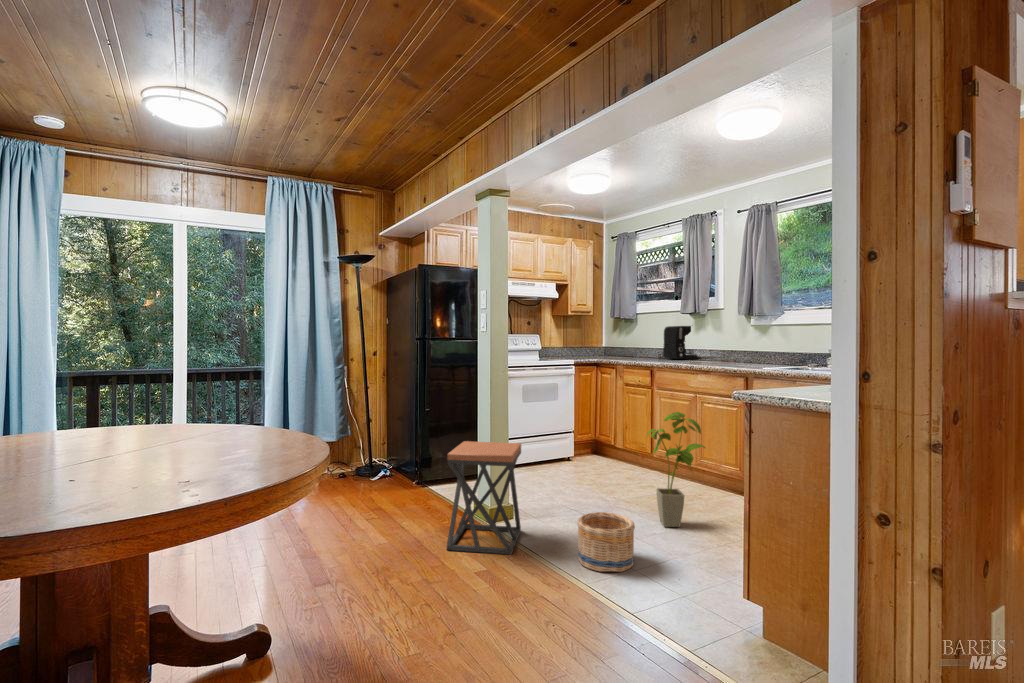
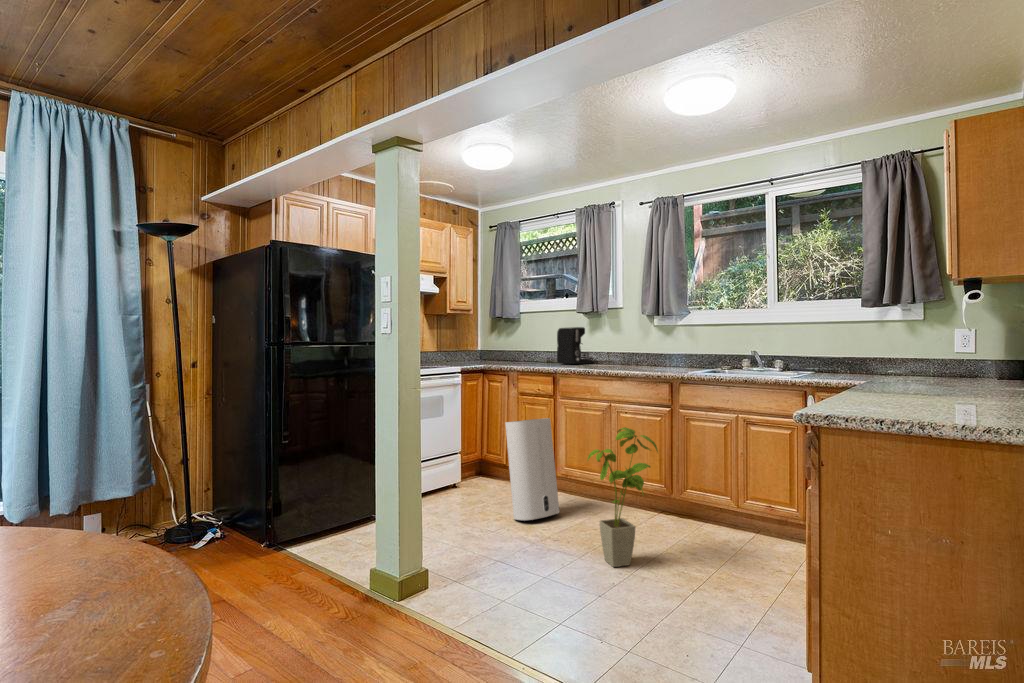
air purifier: none [598,405,644,488] -> present [505,418,560,520]
stool: present [447,441,521,554] -> none [354,483,452,656]
basket: present [577,512,635,572] -> none [540,565,615,653]

